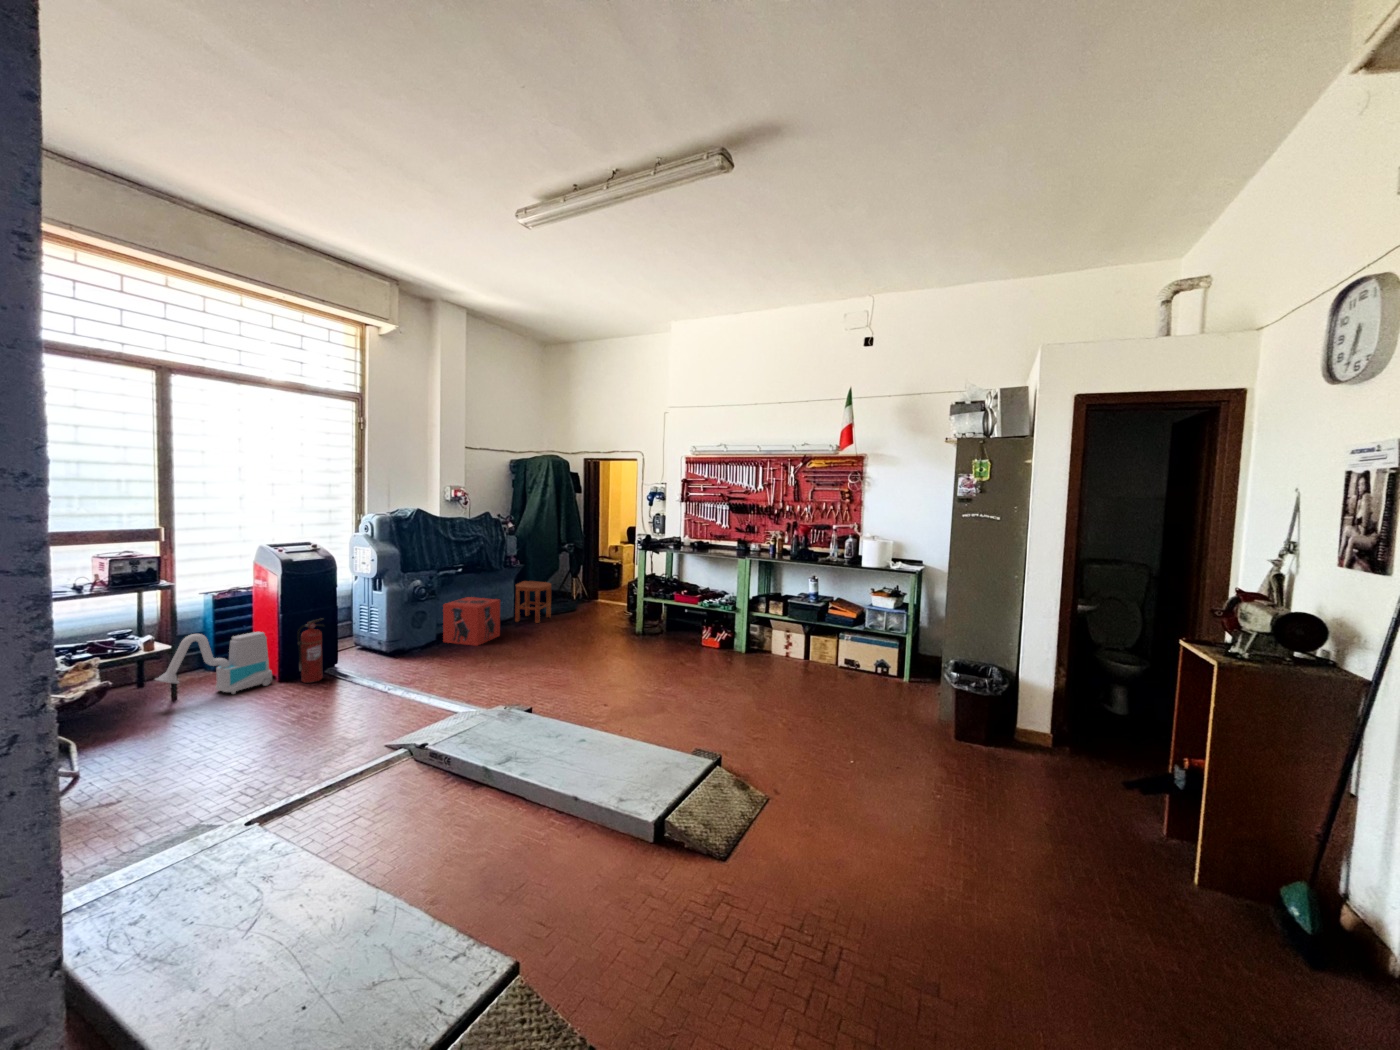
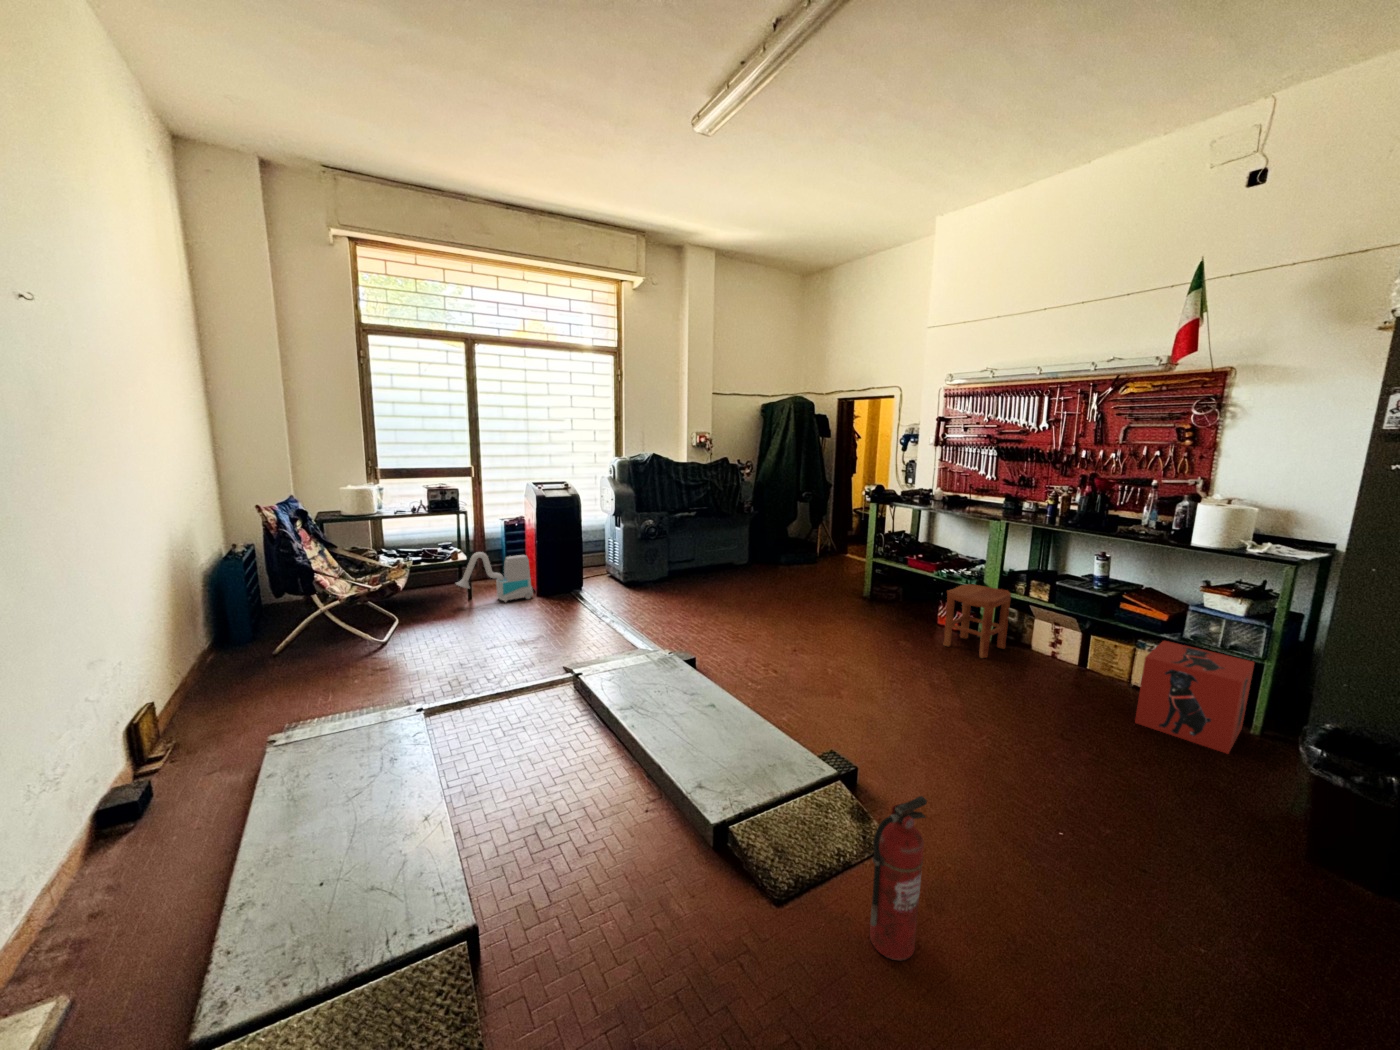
stool: present [515,581,551,623] -> present [943,584,1011,658]
storage box: present [443,597,500,646] -> present [1135,641,1254,754]
fire extinguisher: present [297,618,323,683] -> present [870,796,927,960]

